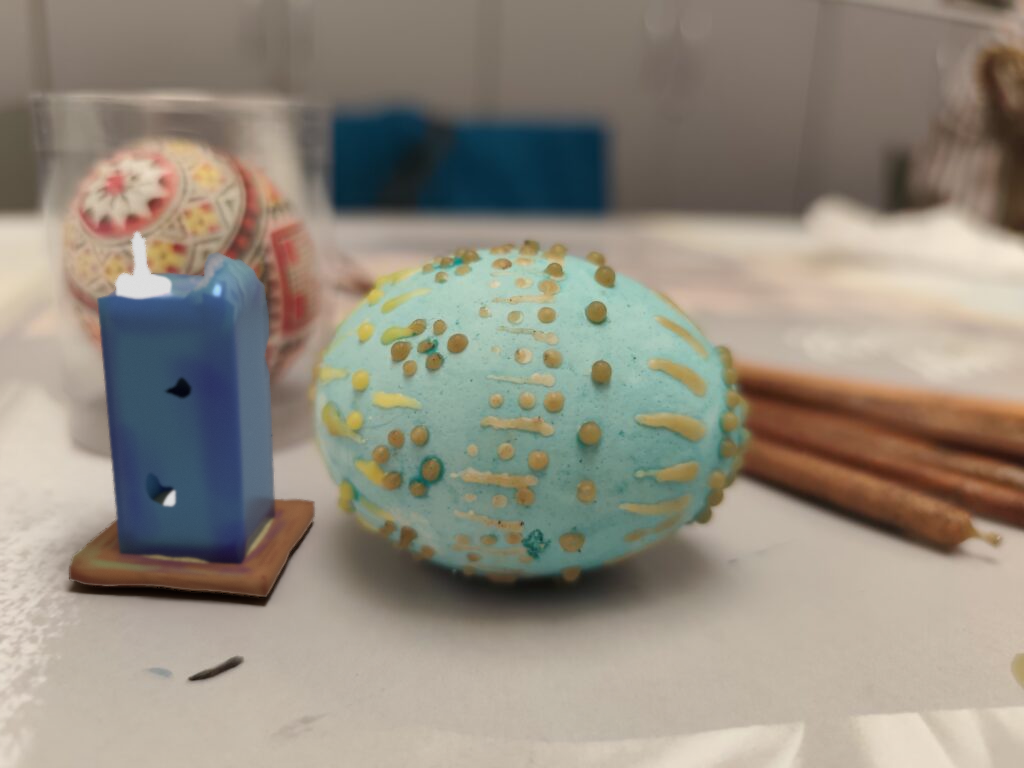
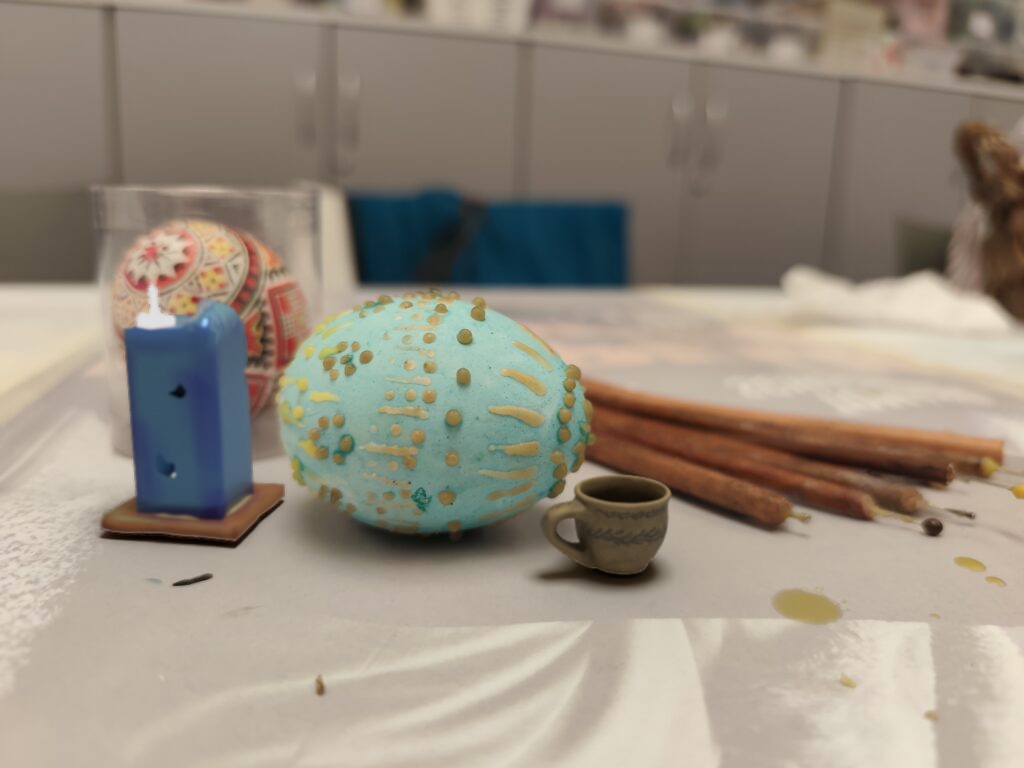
cup: none [703,501,882,643] -> present [540,475,671,575]

